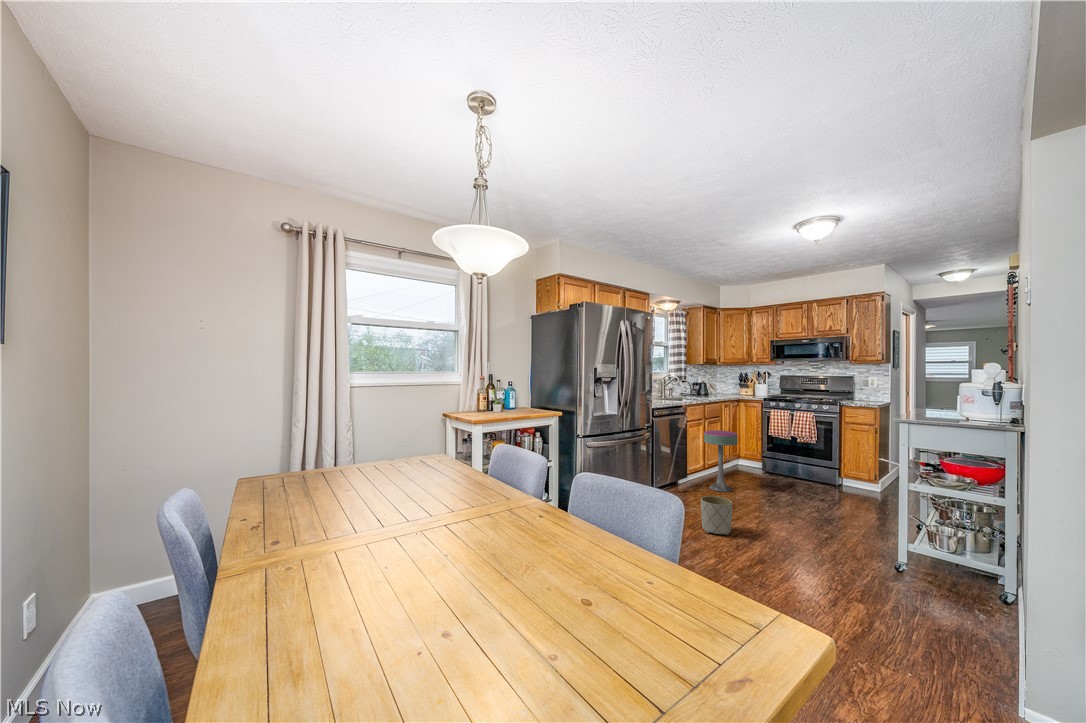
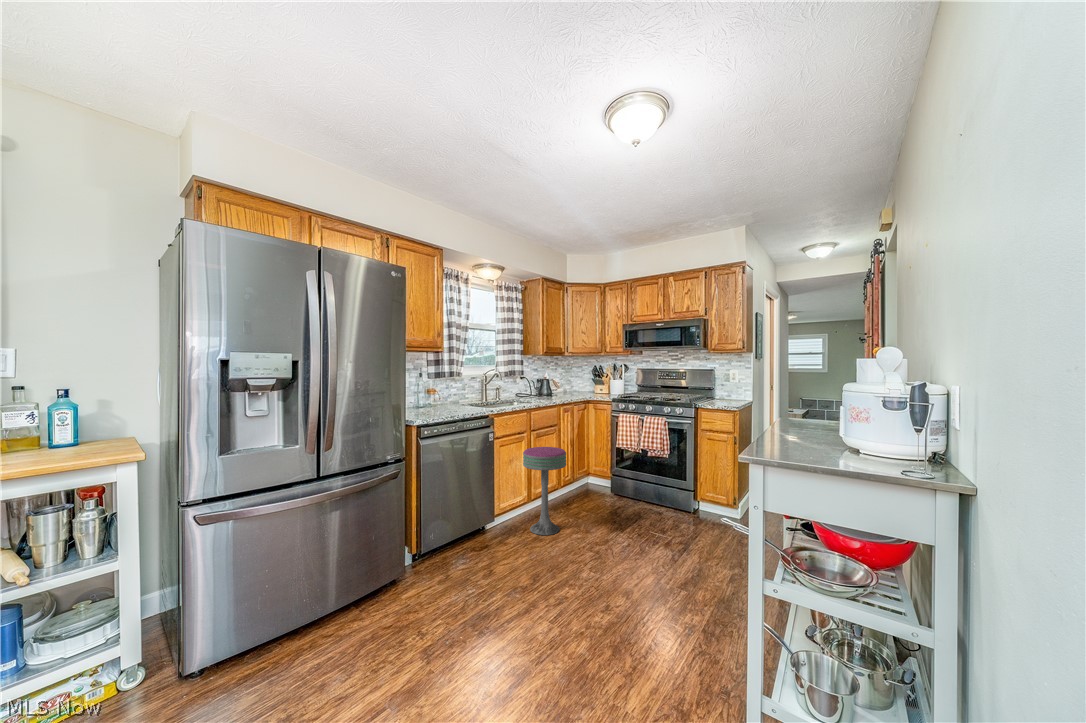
planter: present [701,496,732,535] -> none [467,570,516,644]

